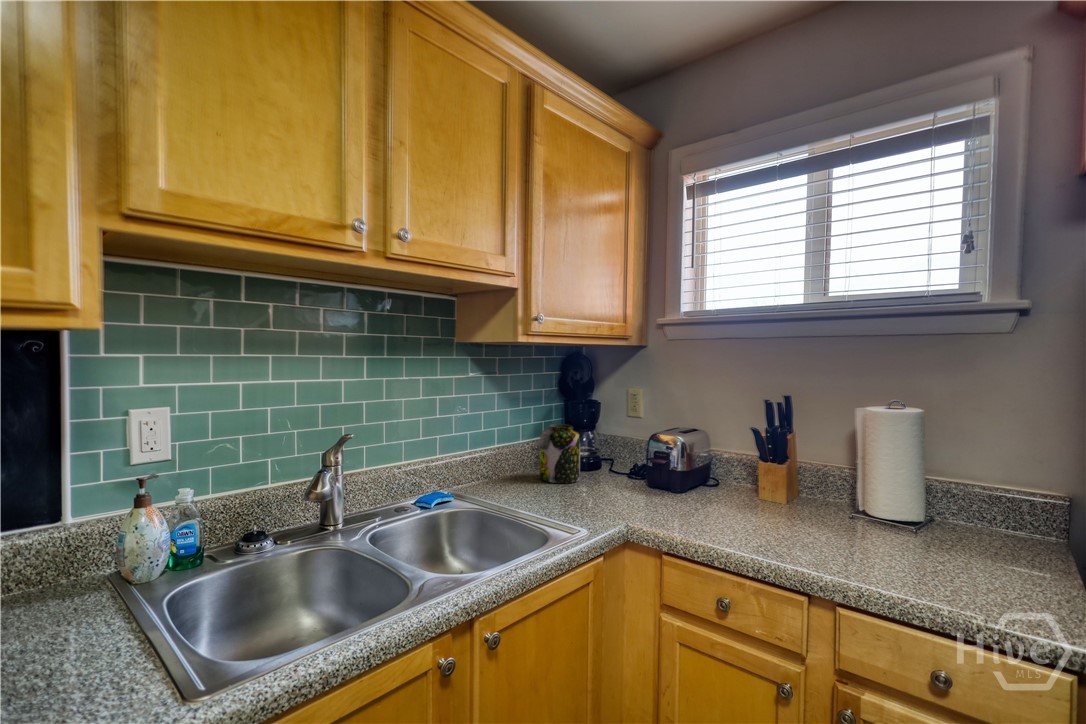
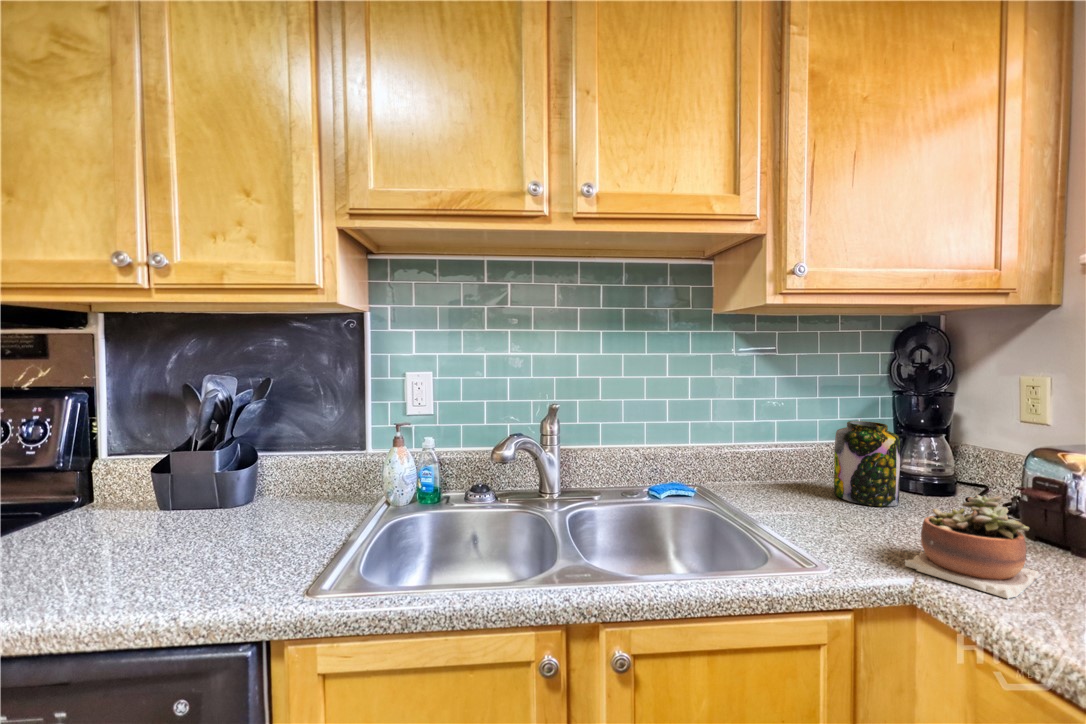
succulent plant: none [619,465,674,523] -> present [905,495,1040,599]

